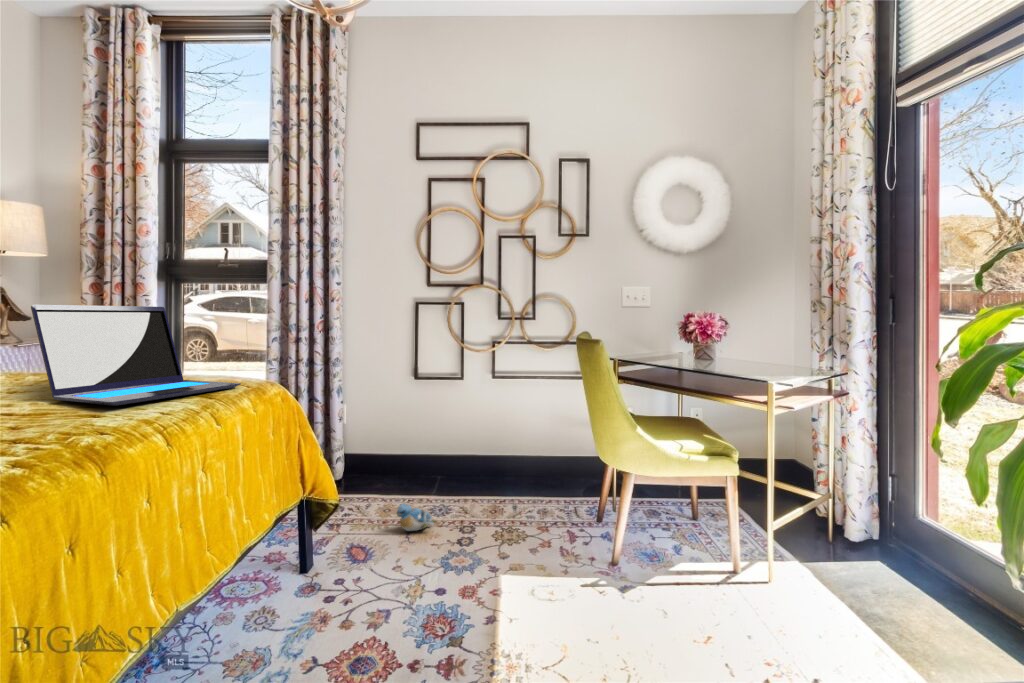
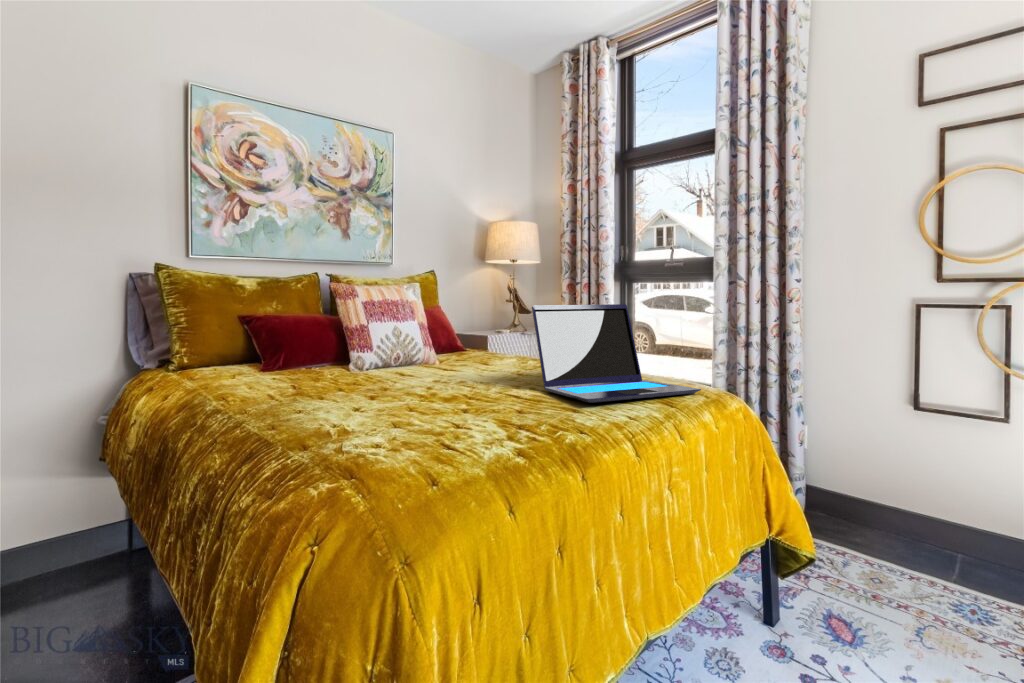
plush toy: present [396,504,435,531] -> none [897,582,974,633]

